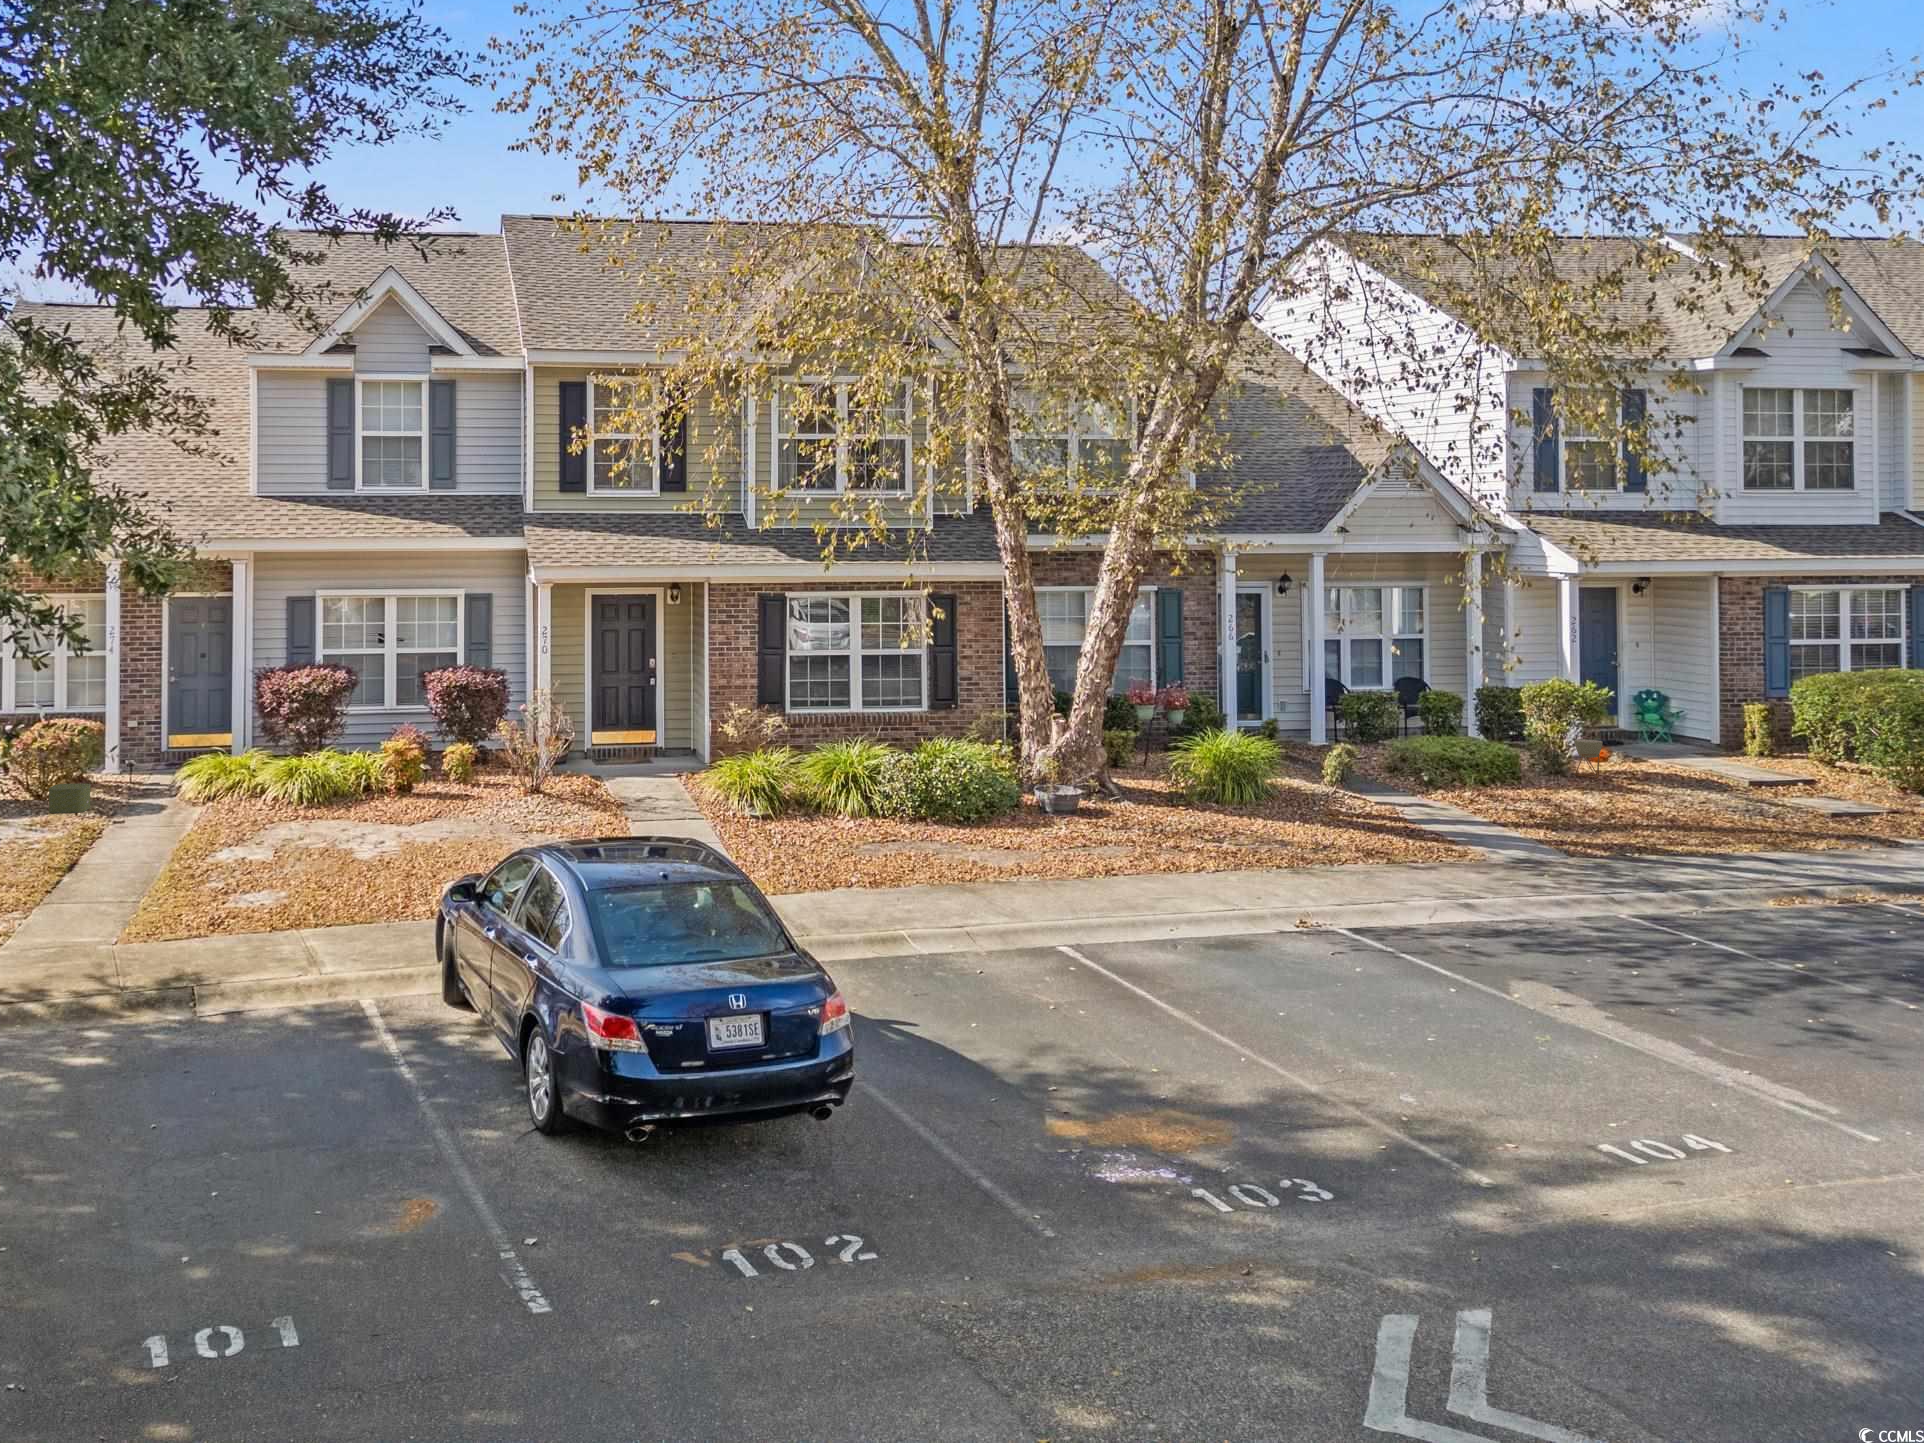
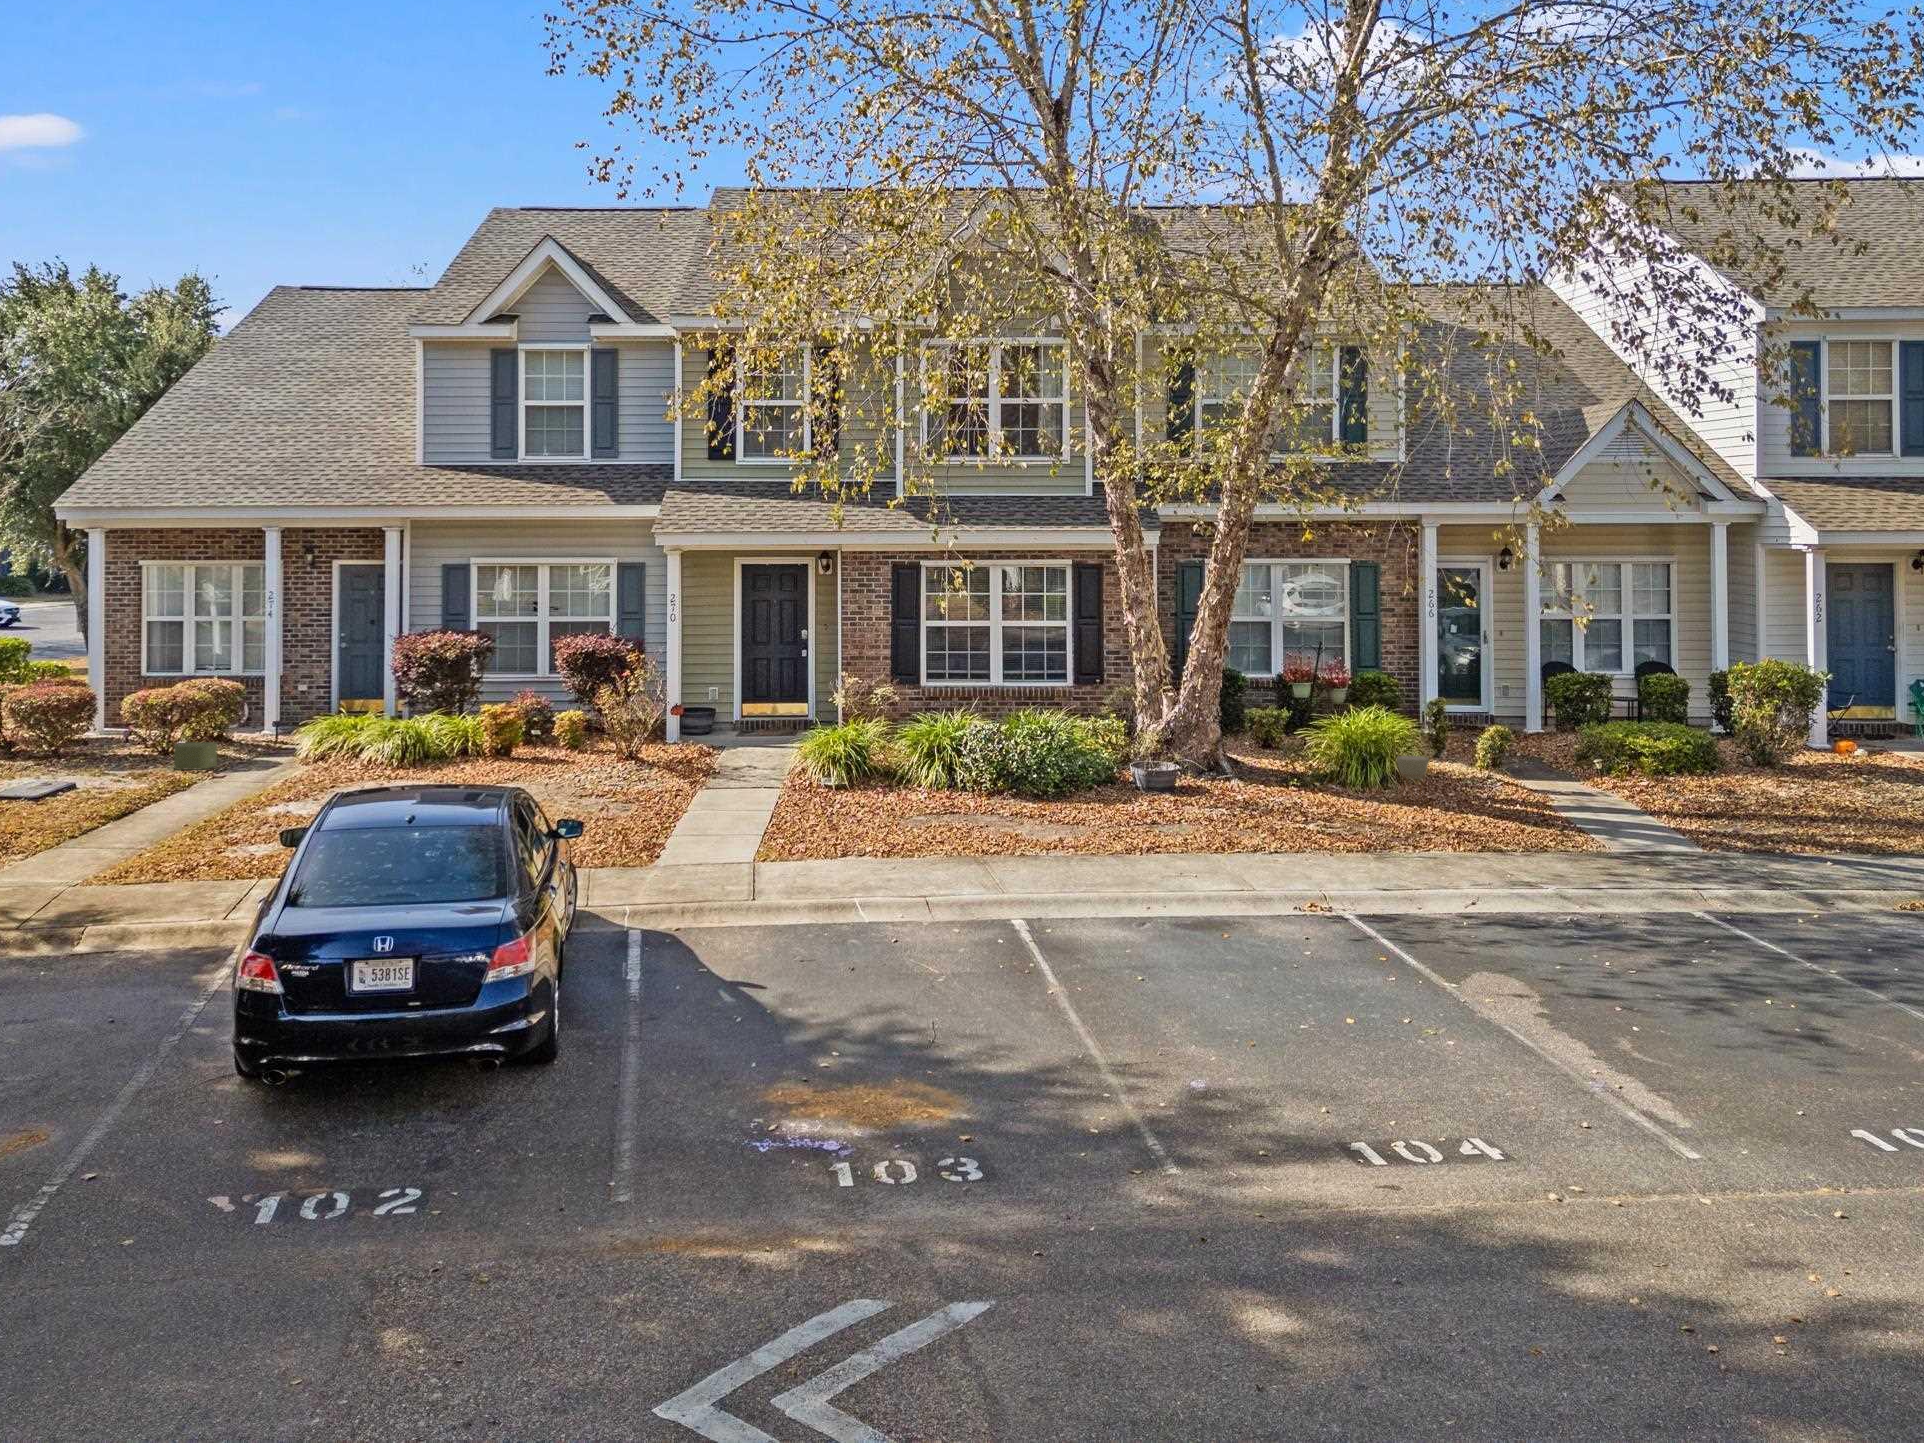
planter: present [1574,739,1603,778] -> present [1397,756,1429,804]

